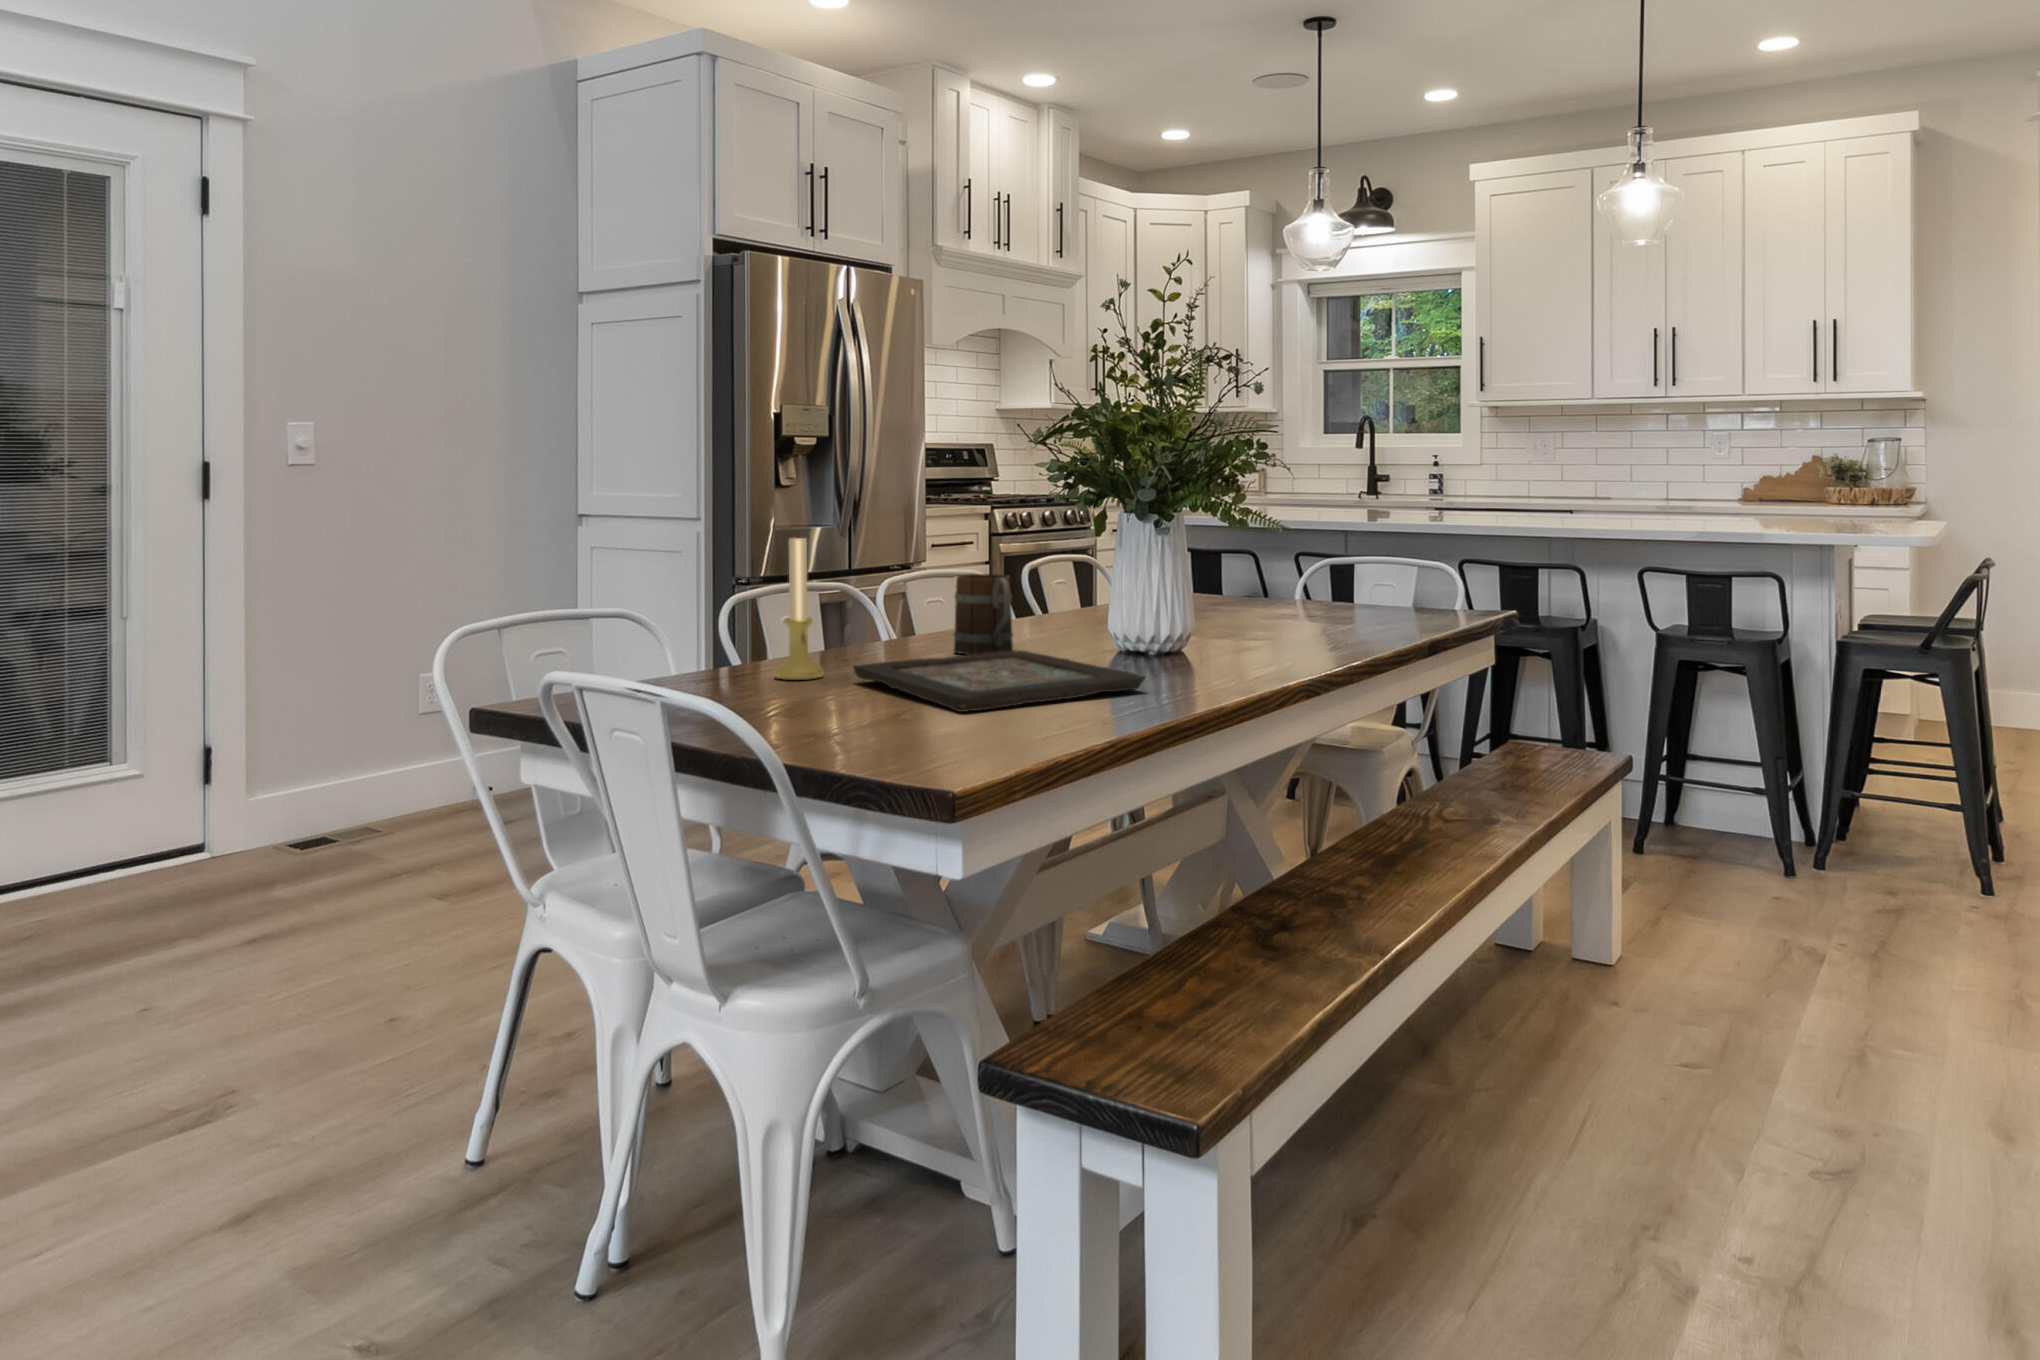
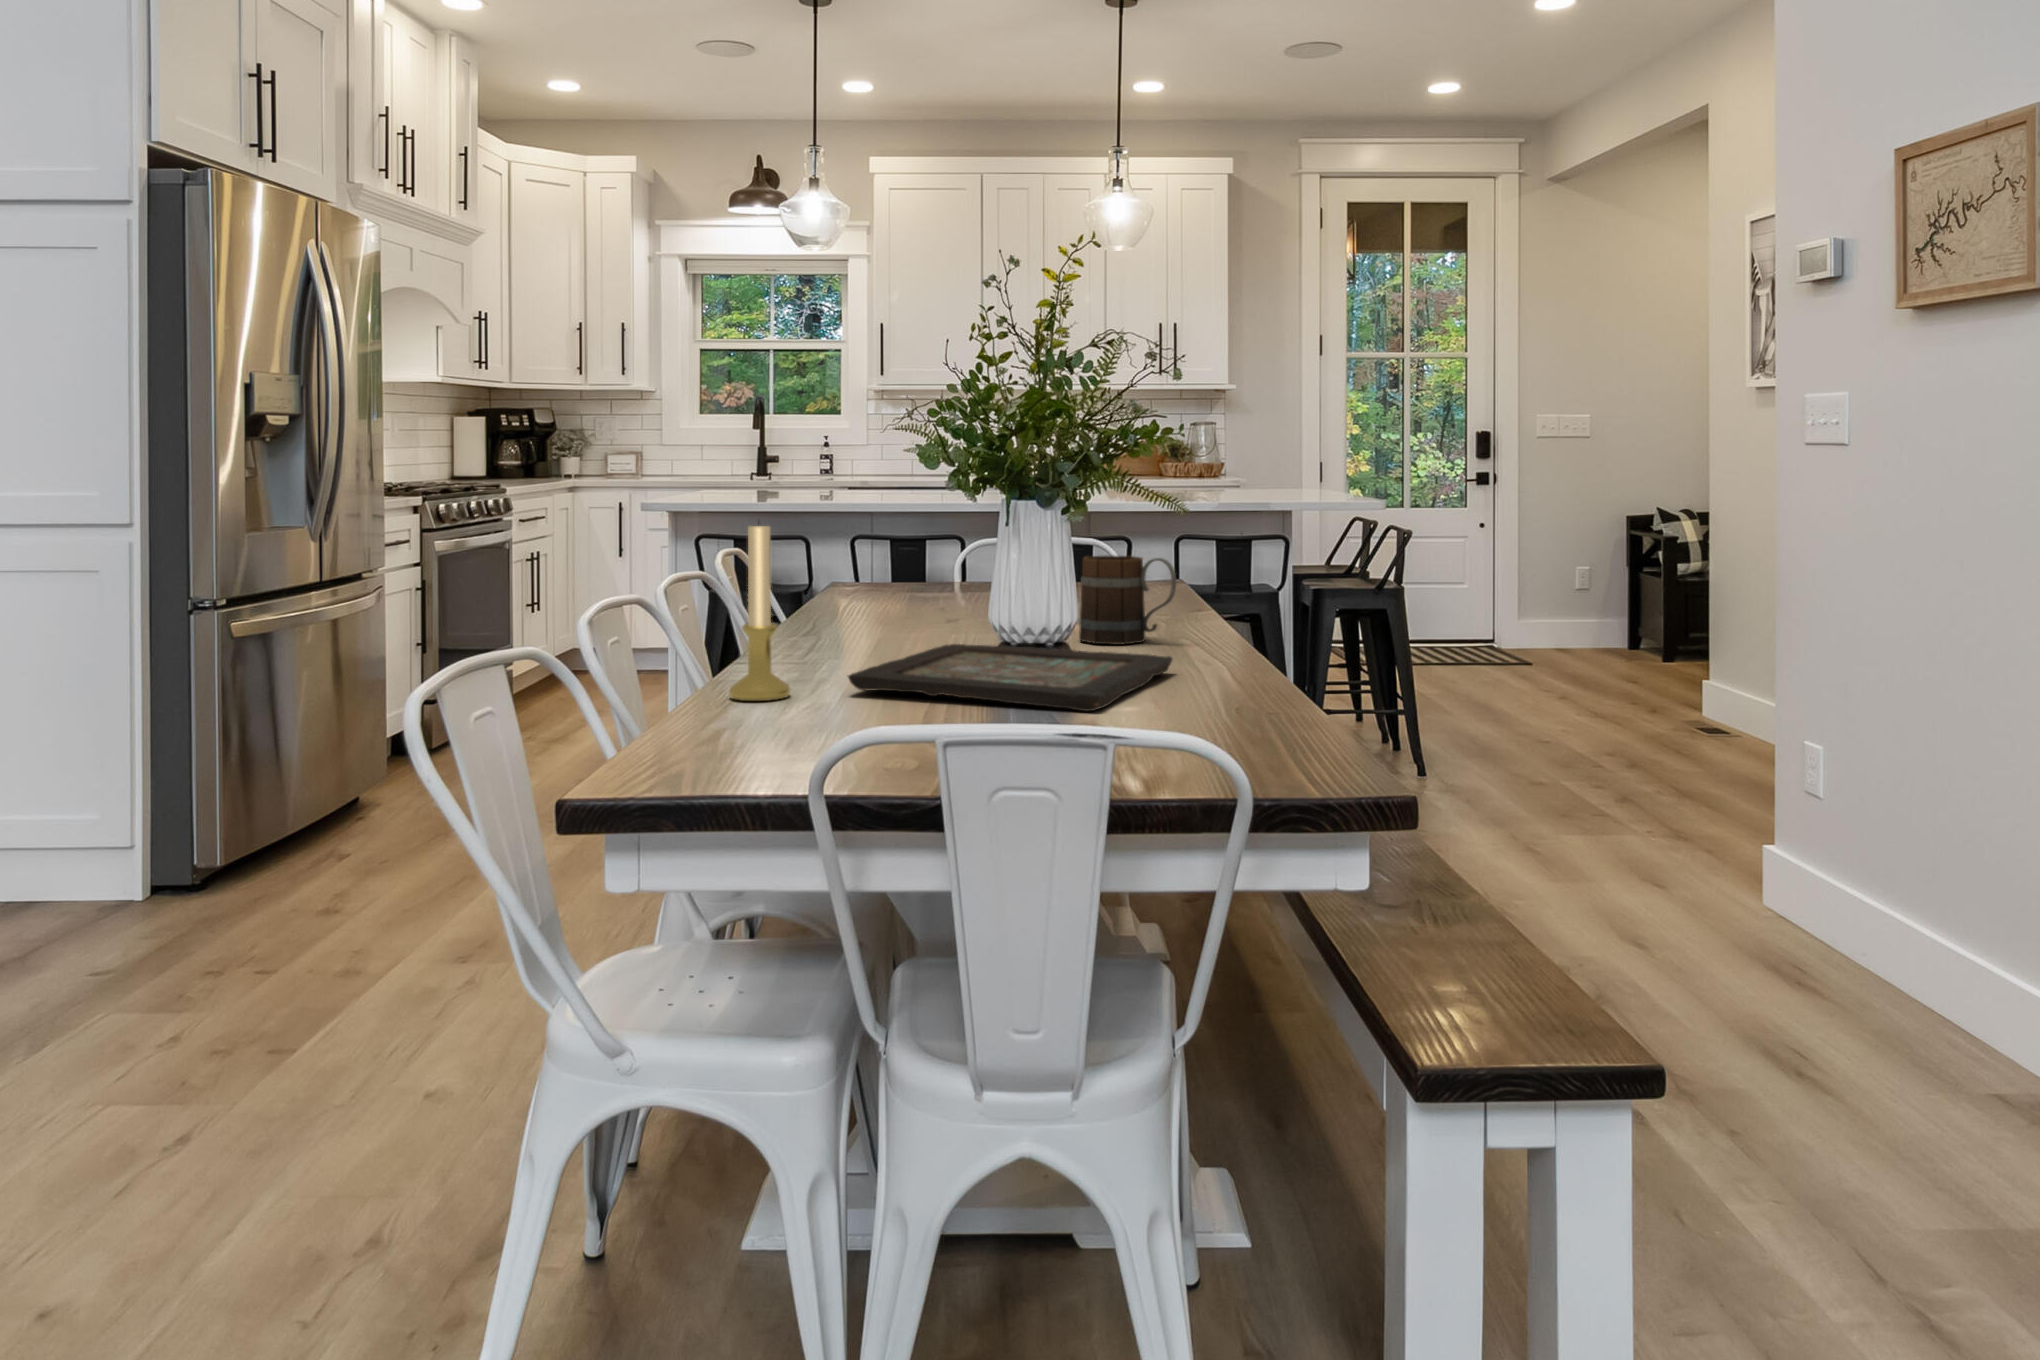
mug: present [954,574,1013,655] -> present [1079,555,1176,644]

